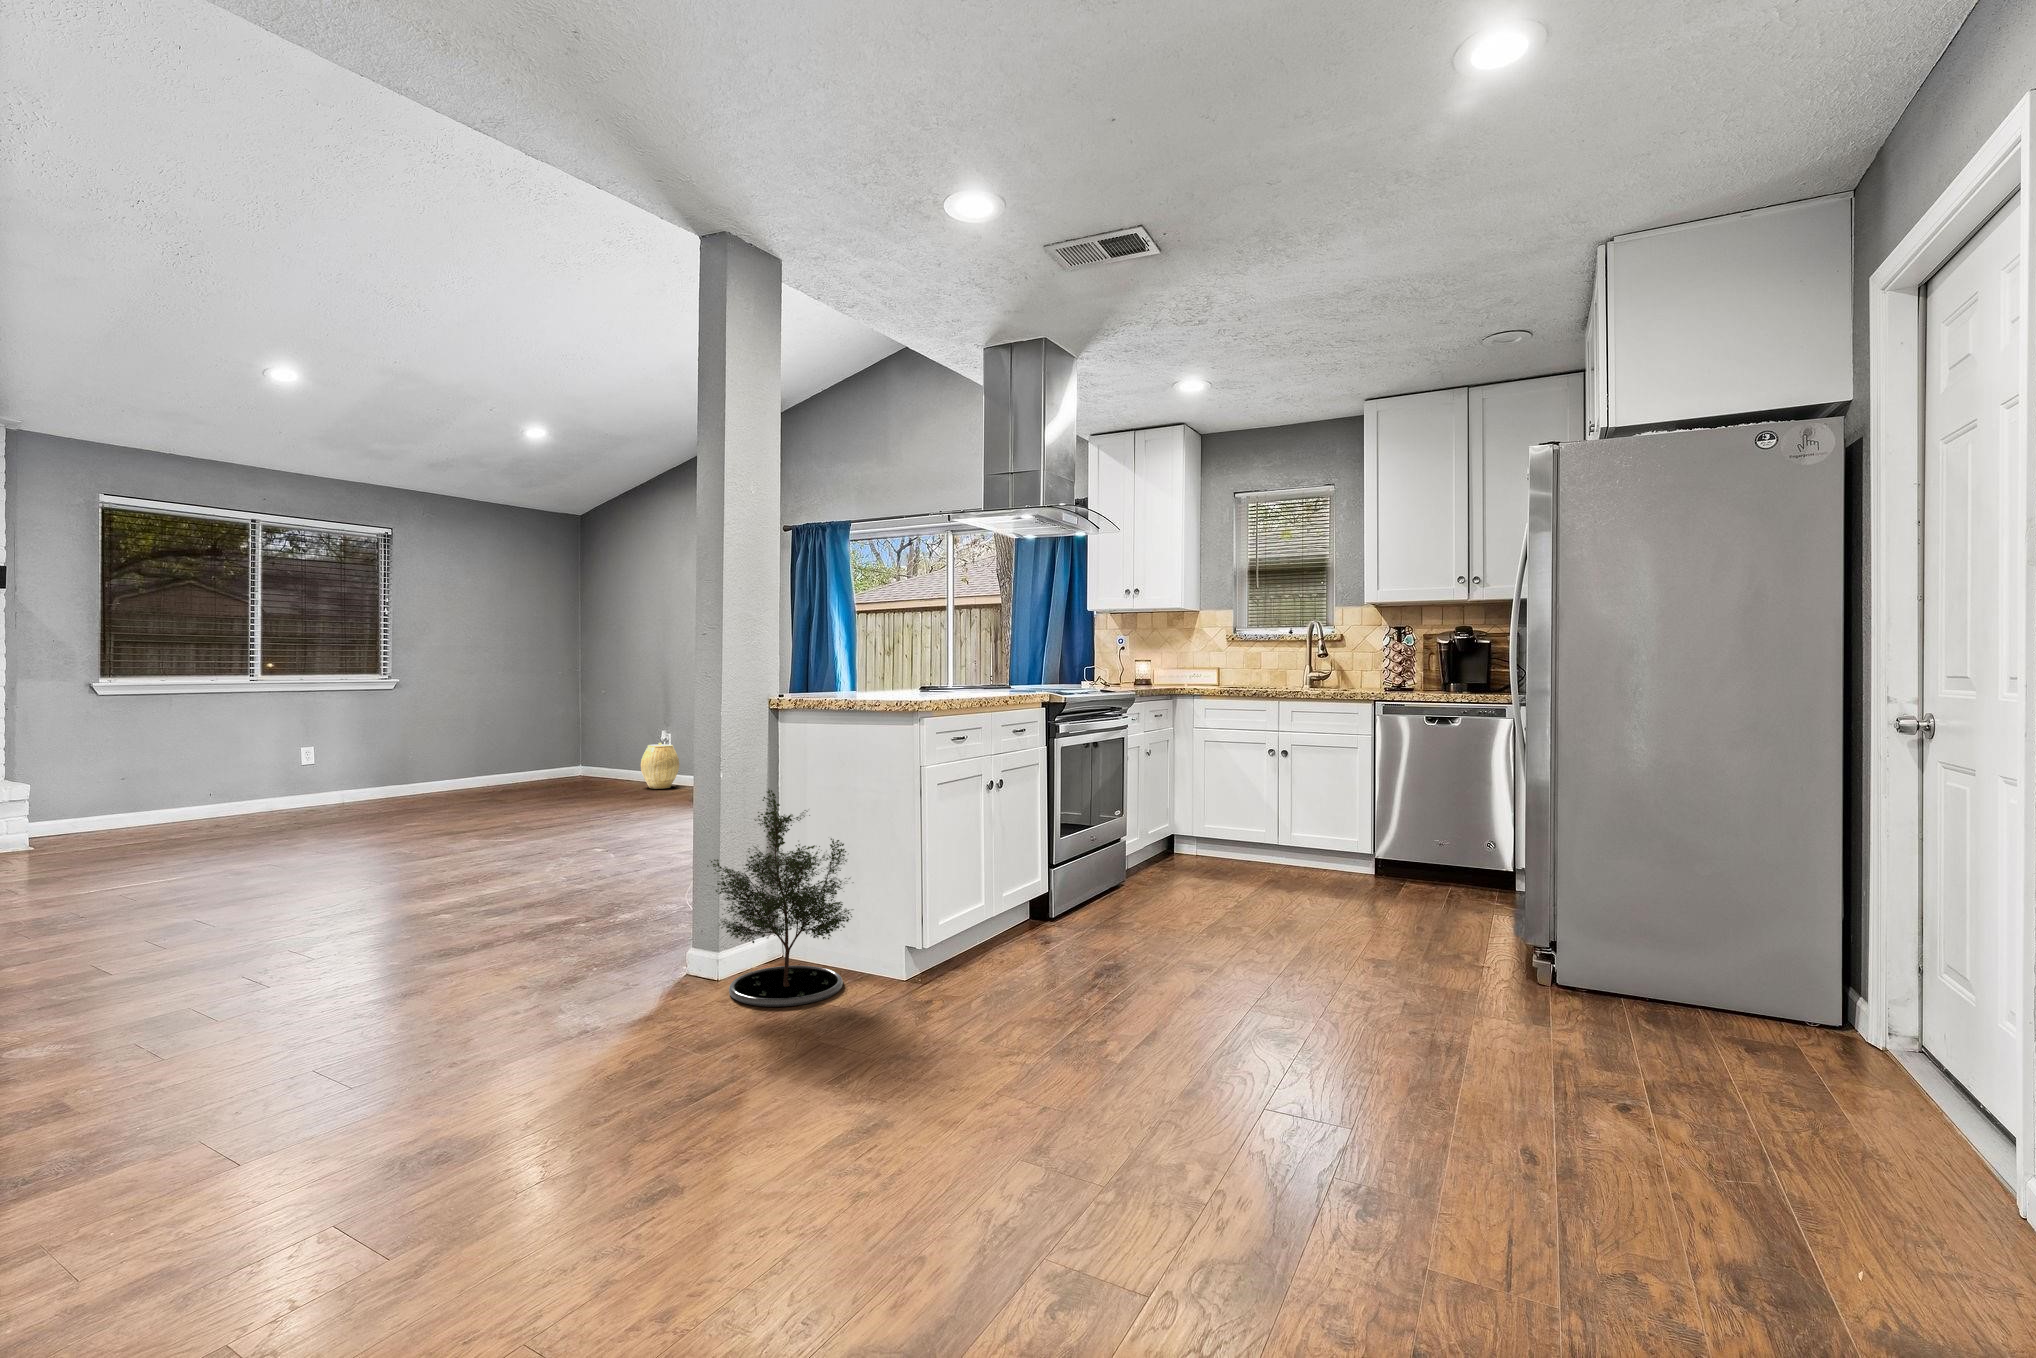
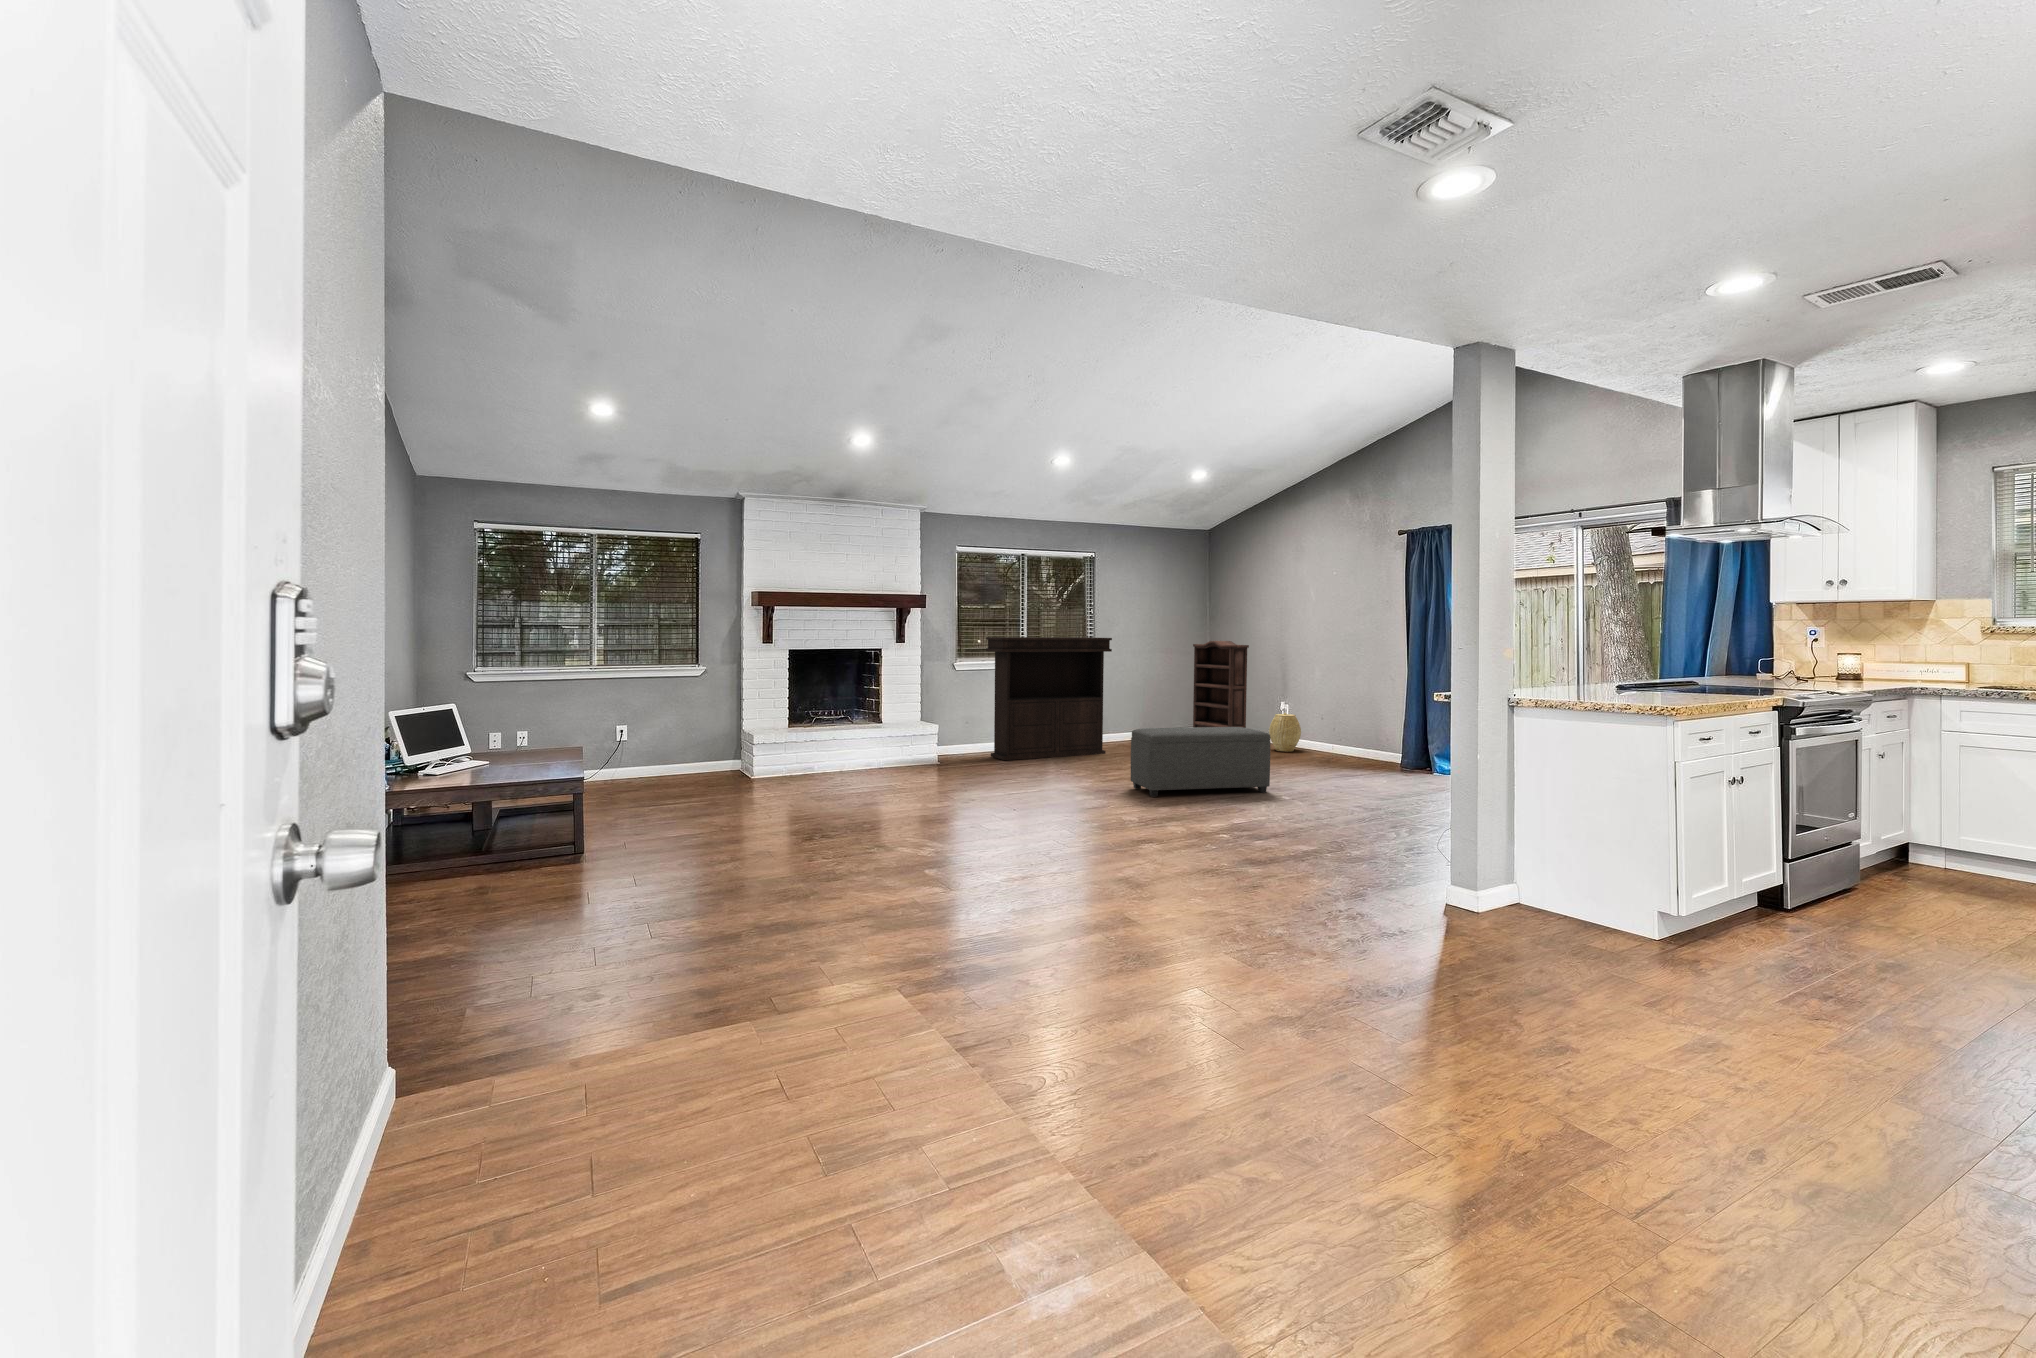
console table: none [192,646,414,825] -> present [986,637,1112,760]
bookshelf: none [557,659,625,781] -> present [1193,641,1249,728]
ottoman: none [387,759,590,859] -> present [1131,727,1271,797]
potted tree: present [707,789,853,1007] -> none [1486,772,1611,947]

